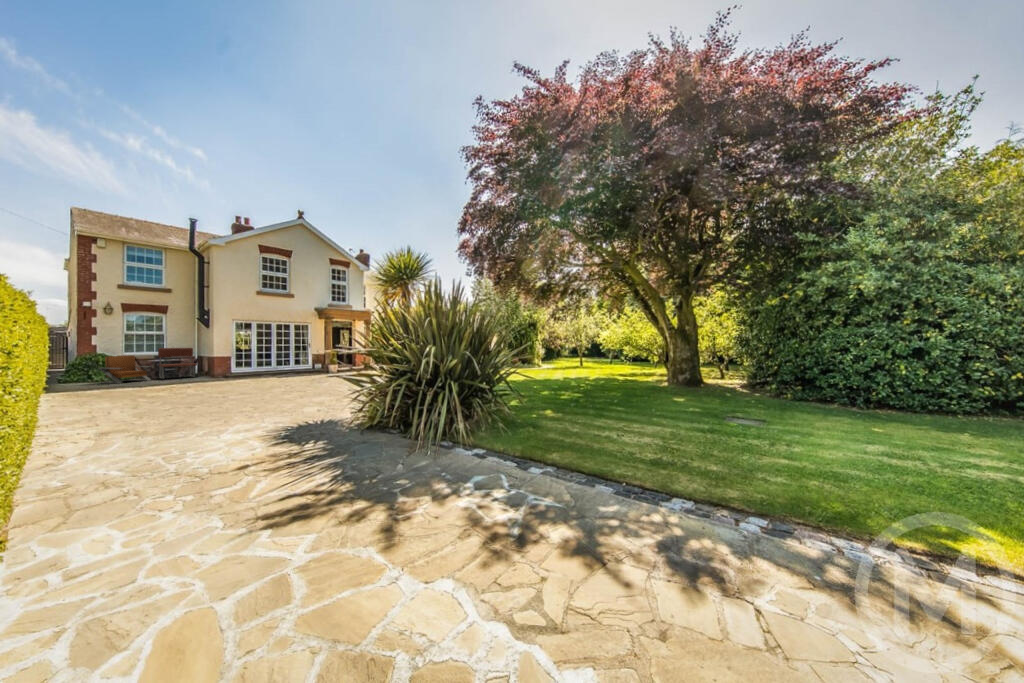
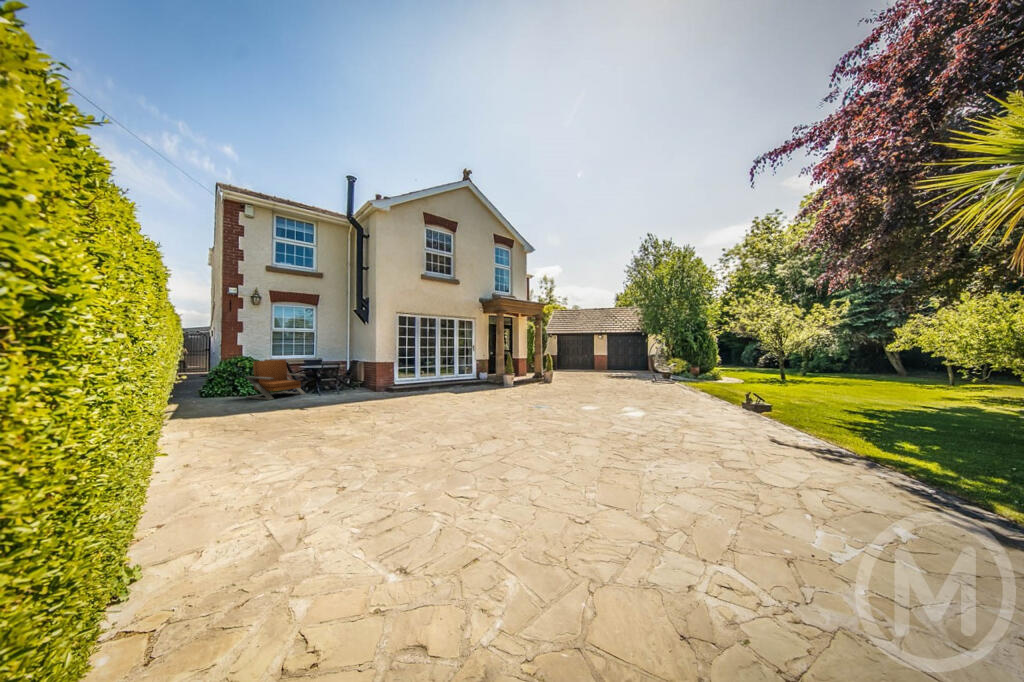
bench: present [158,348,197,379] -> none [312,349,356,391]

